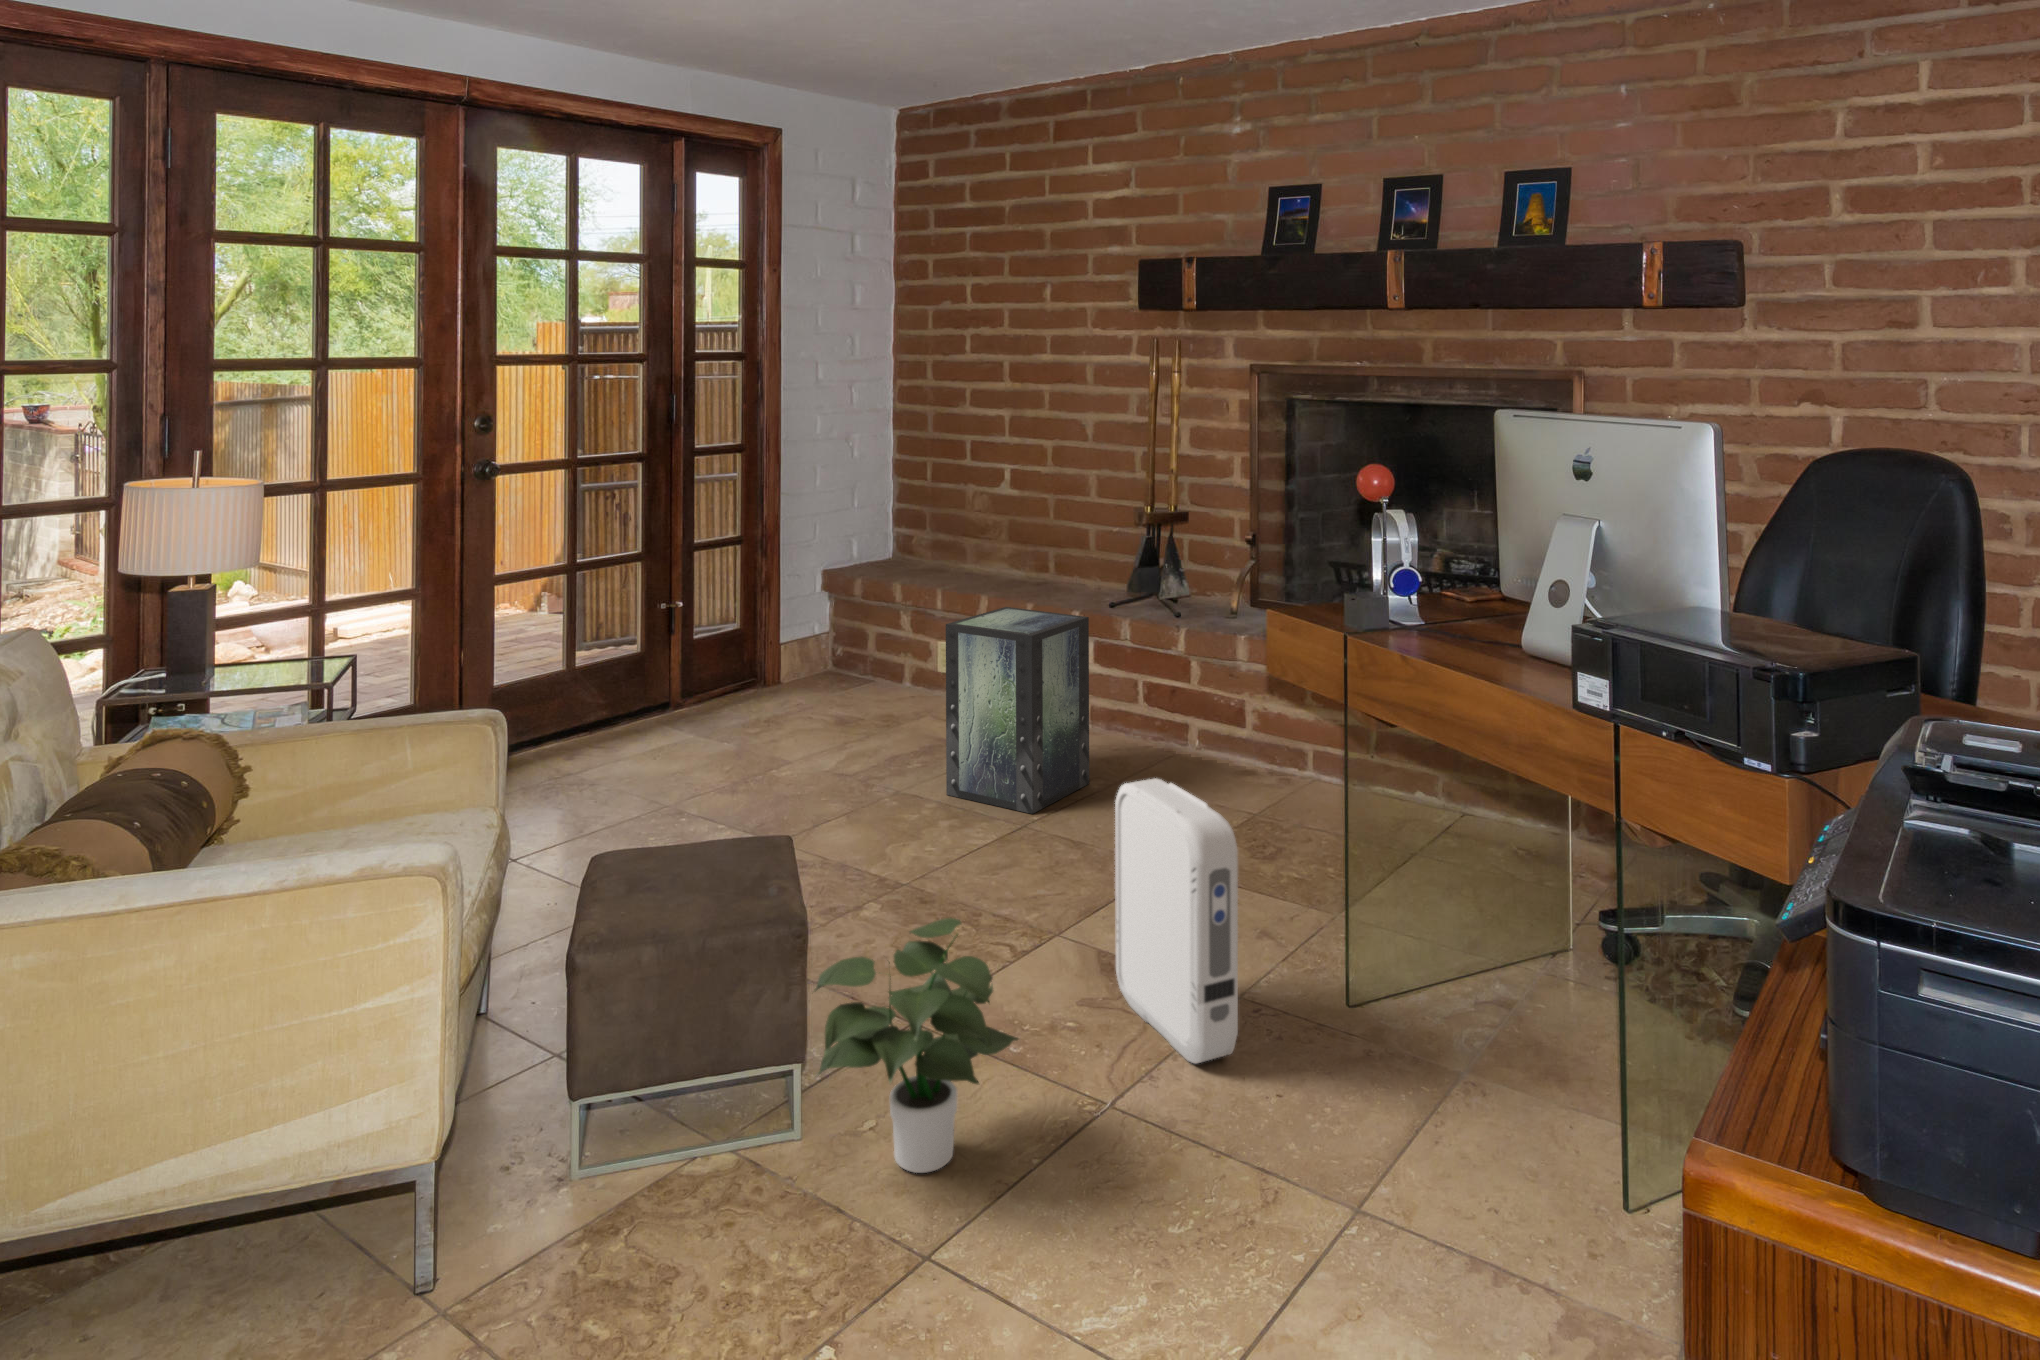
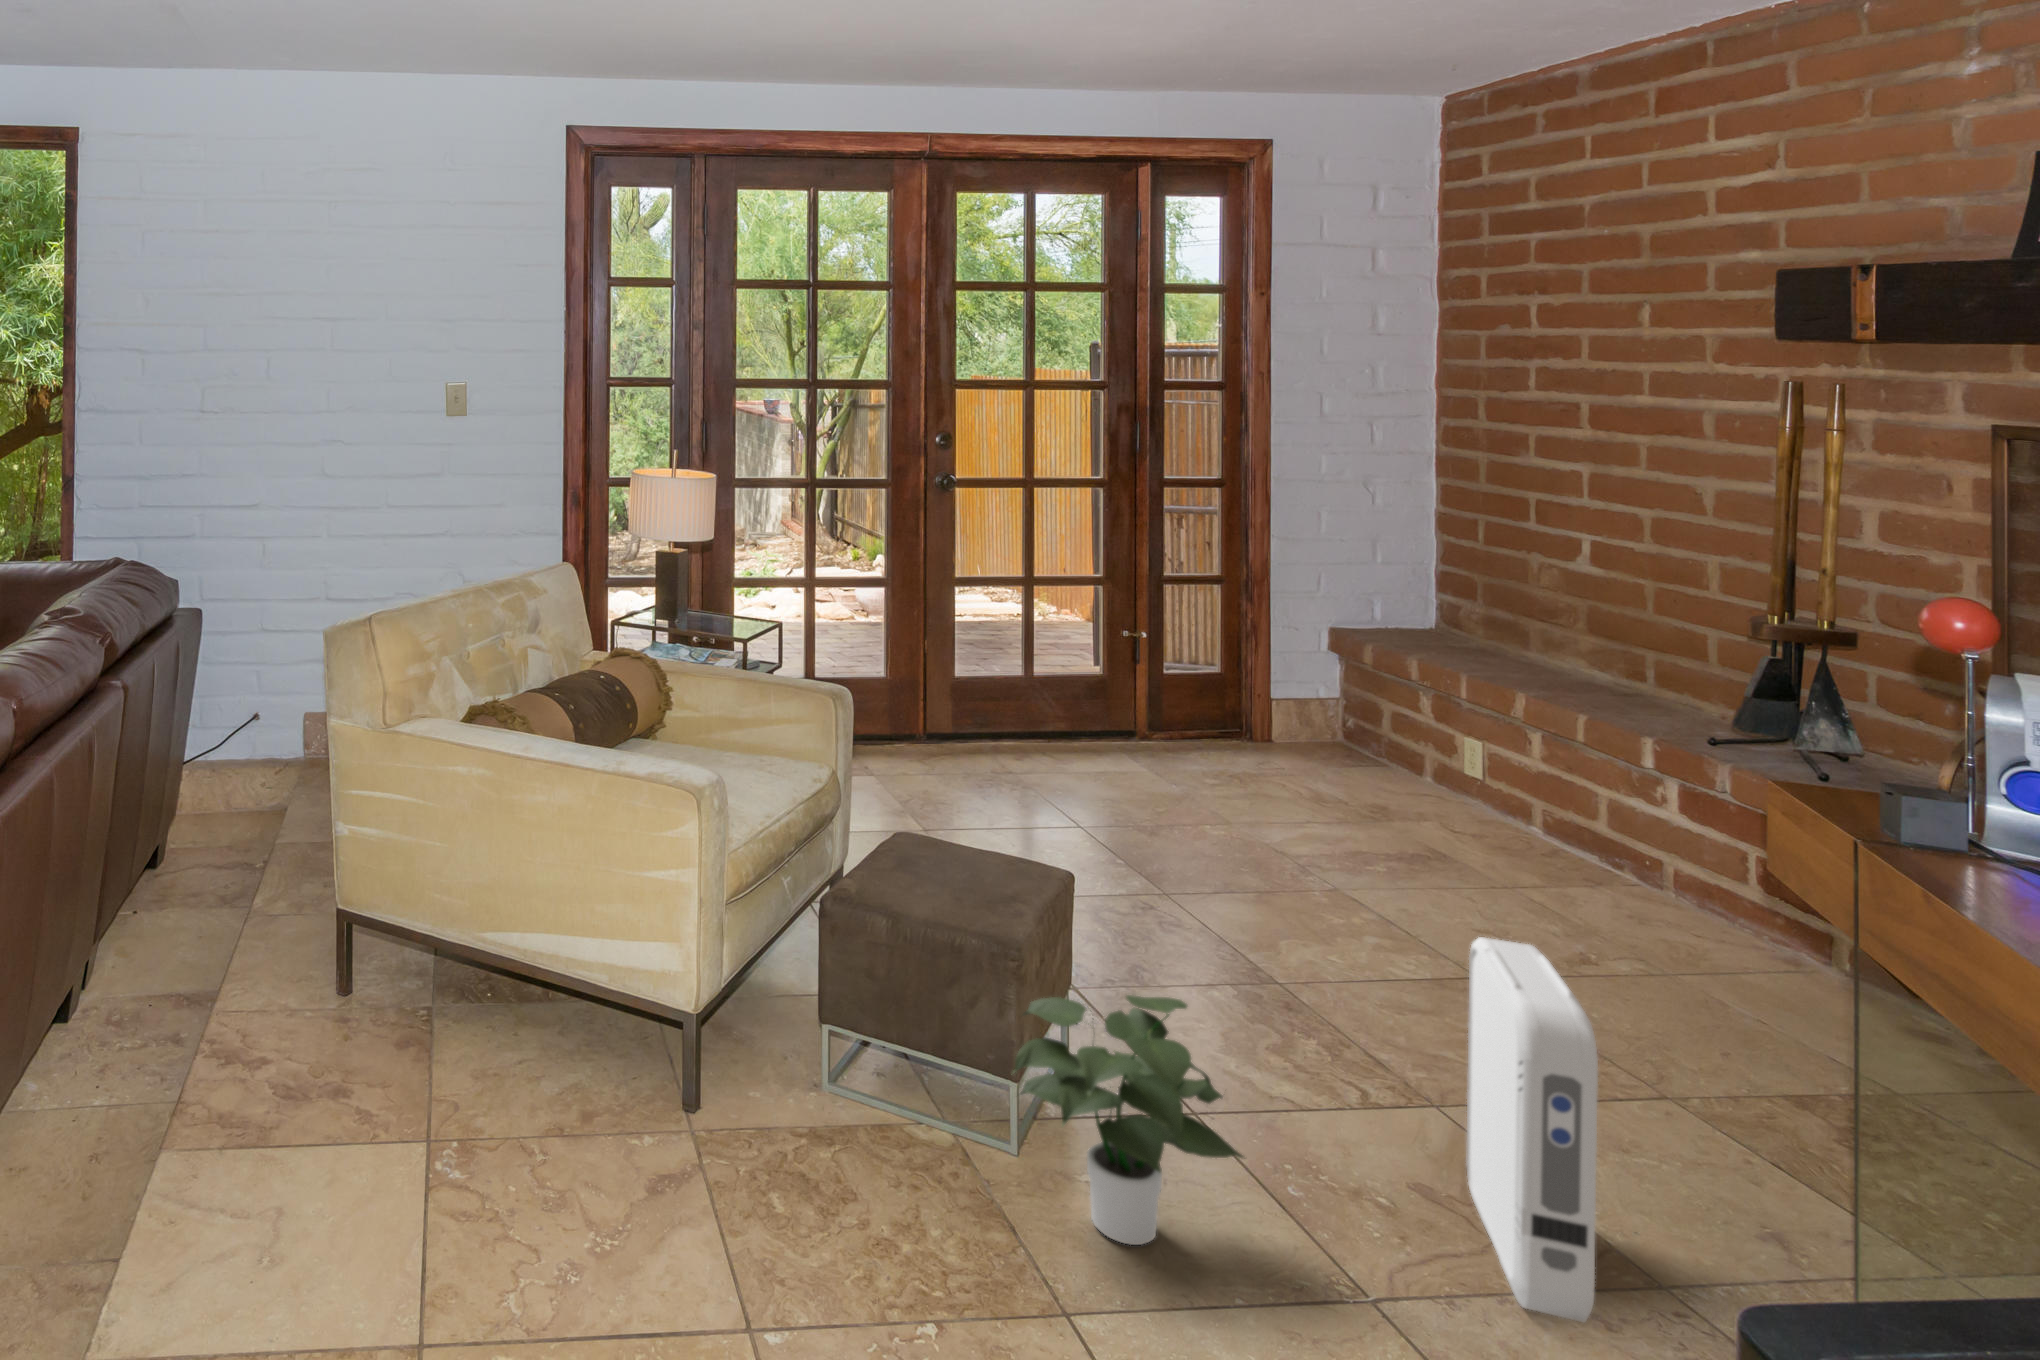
storage box: present [946,607,1089,814] -> none [1395,707,1619,966]

